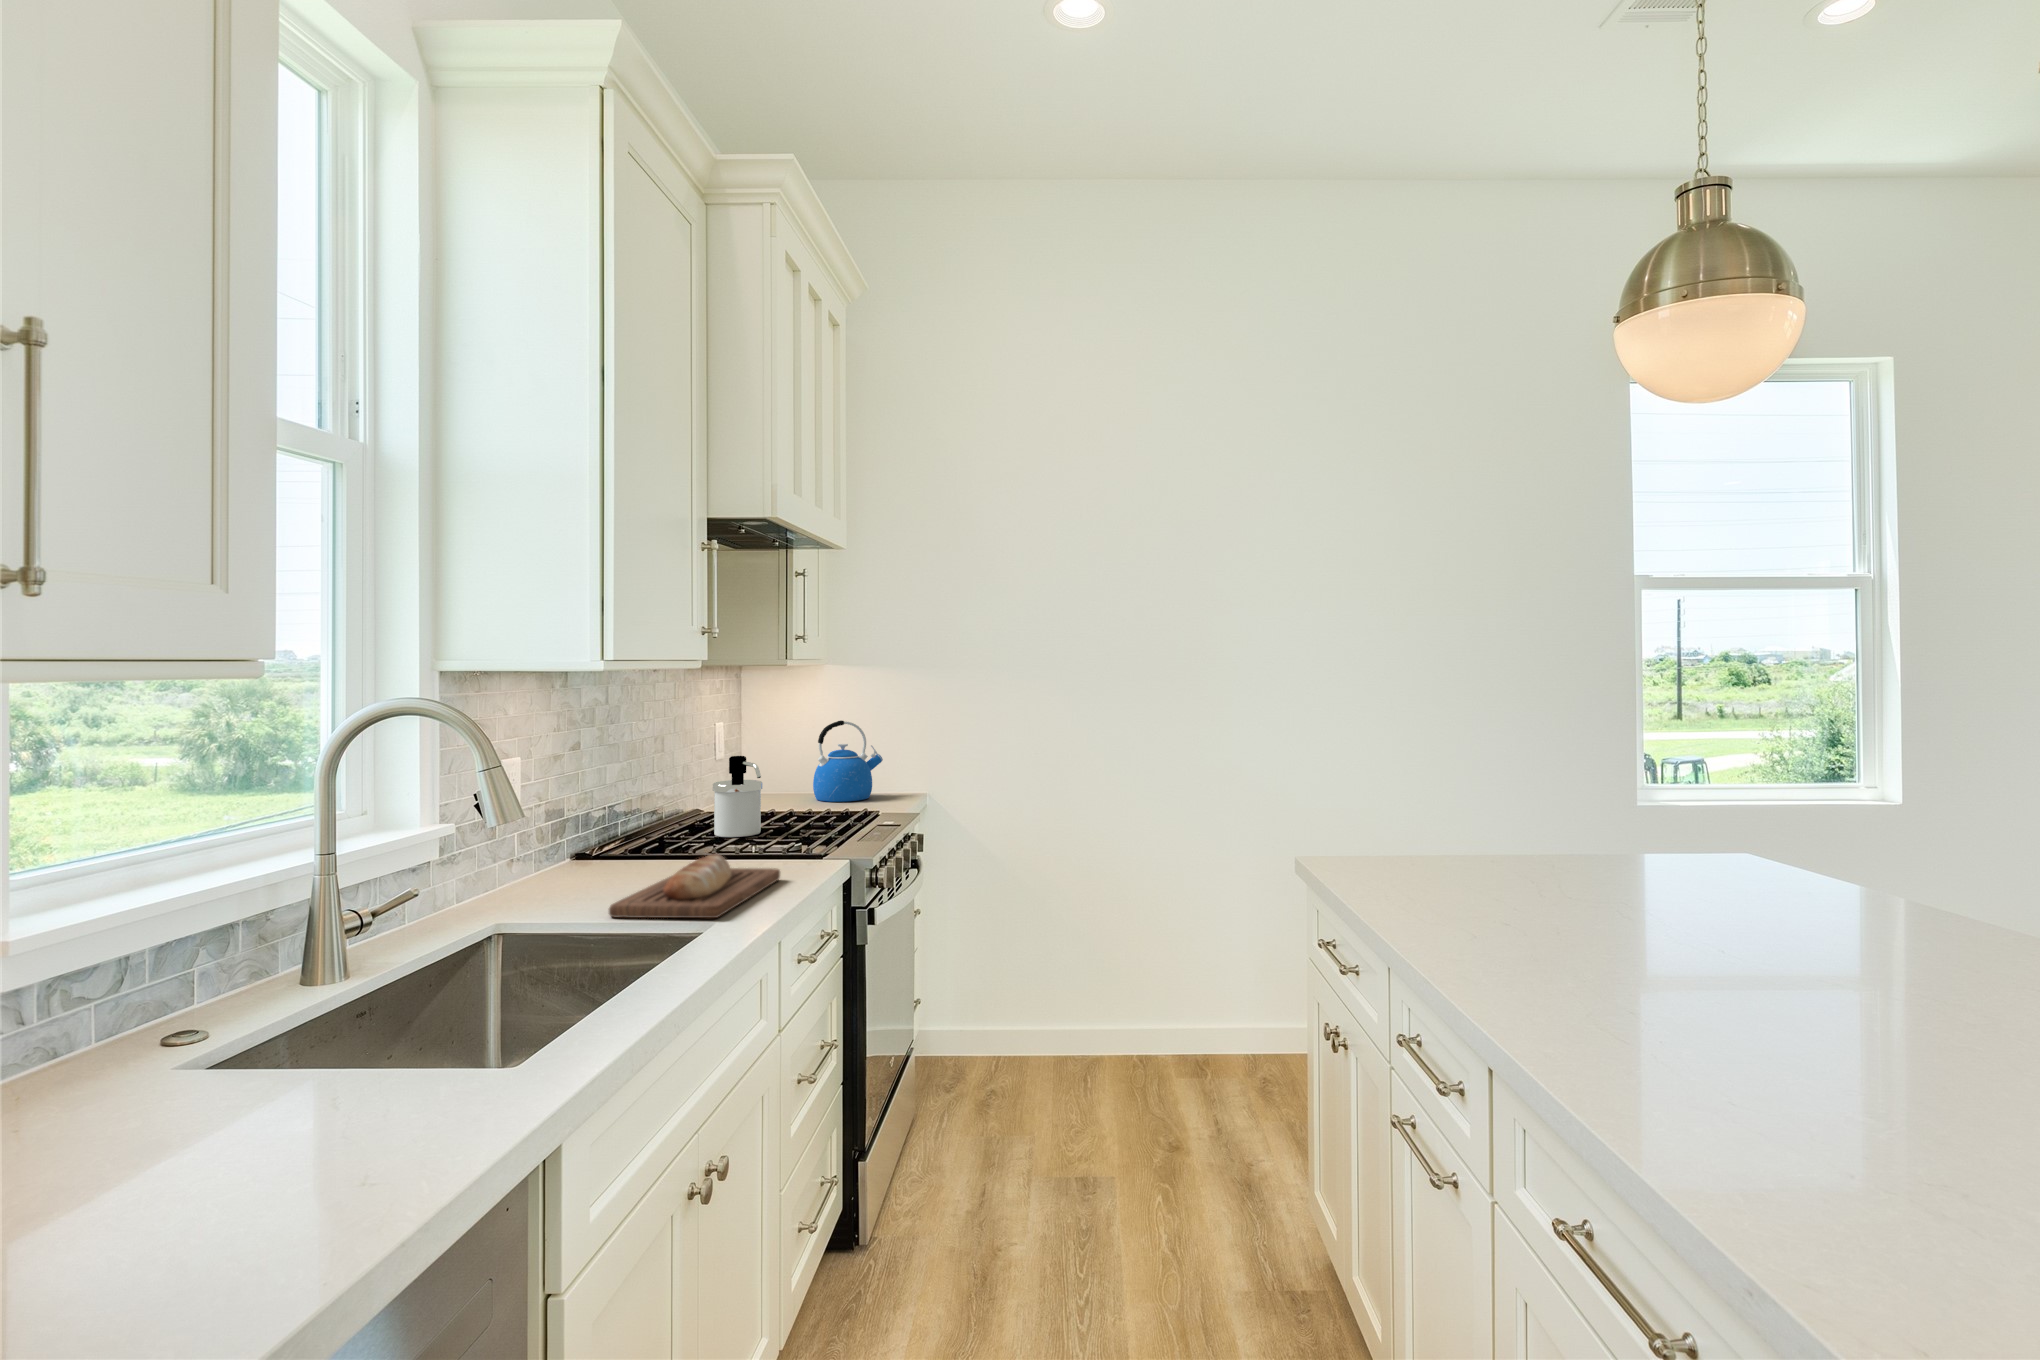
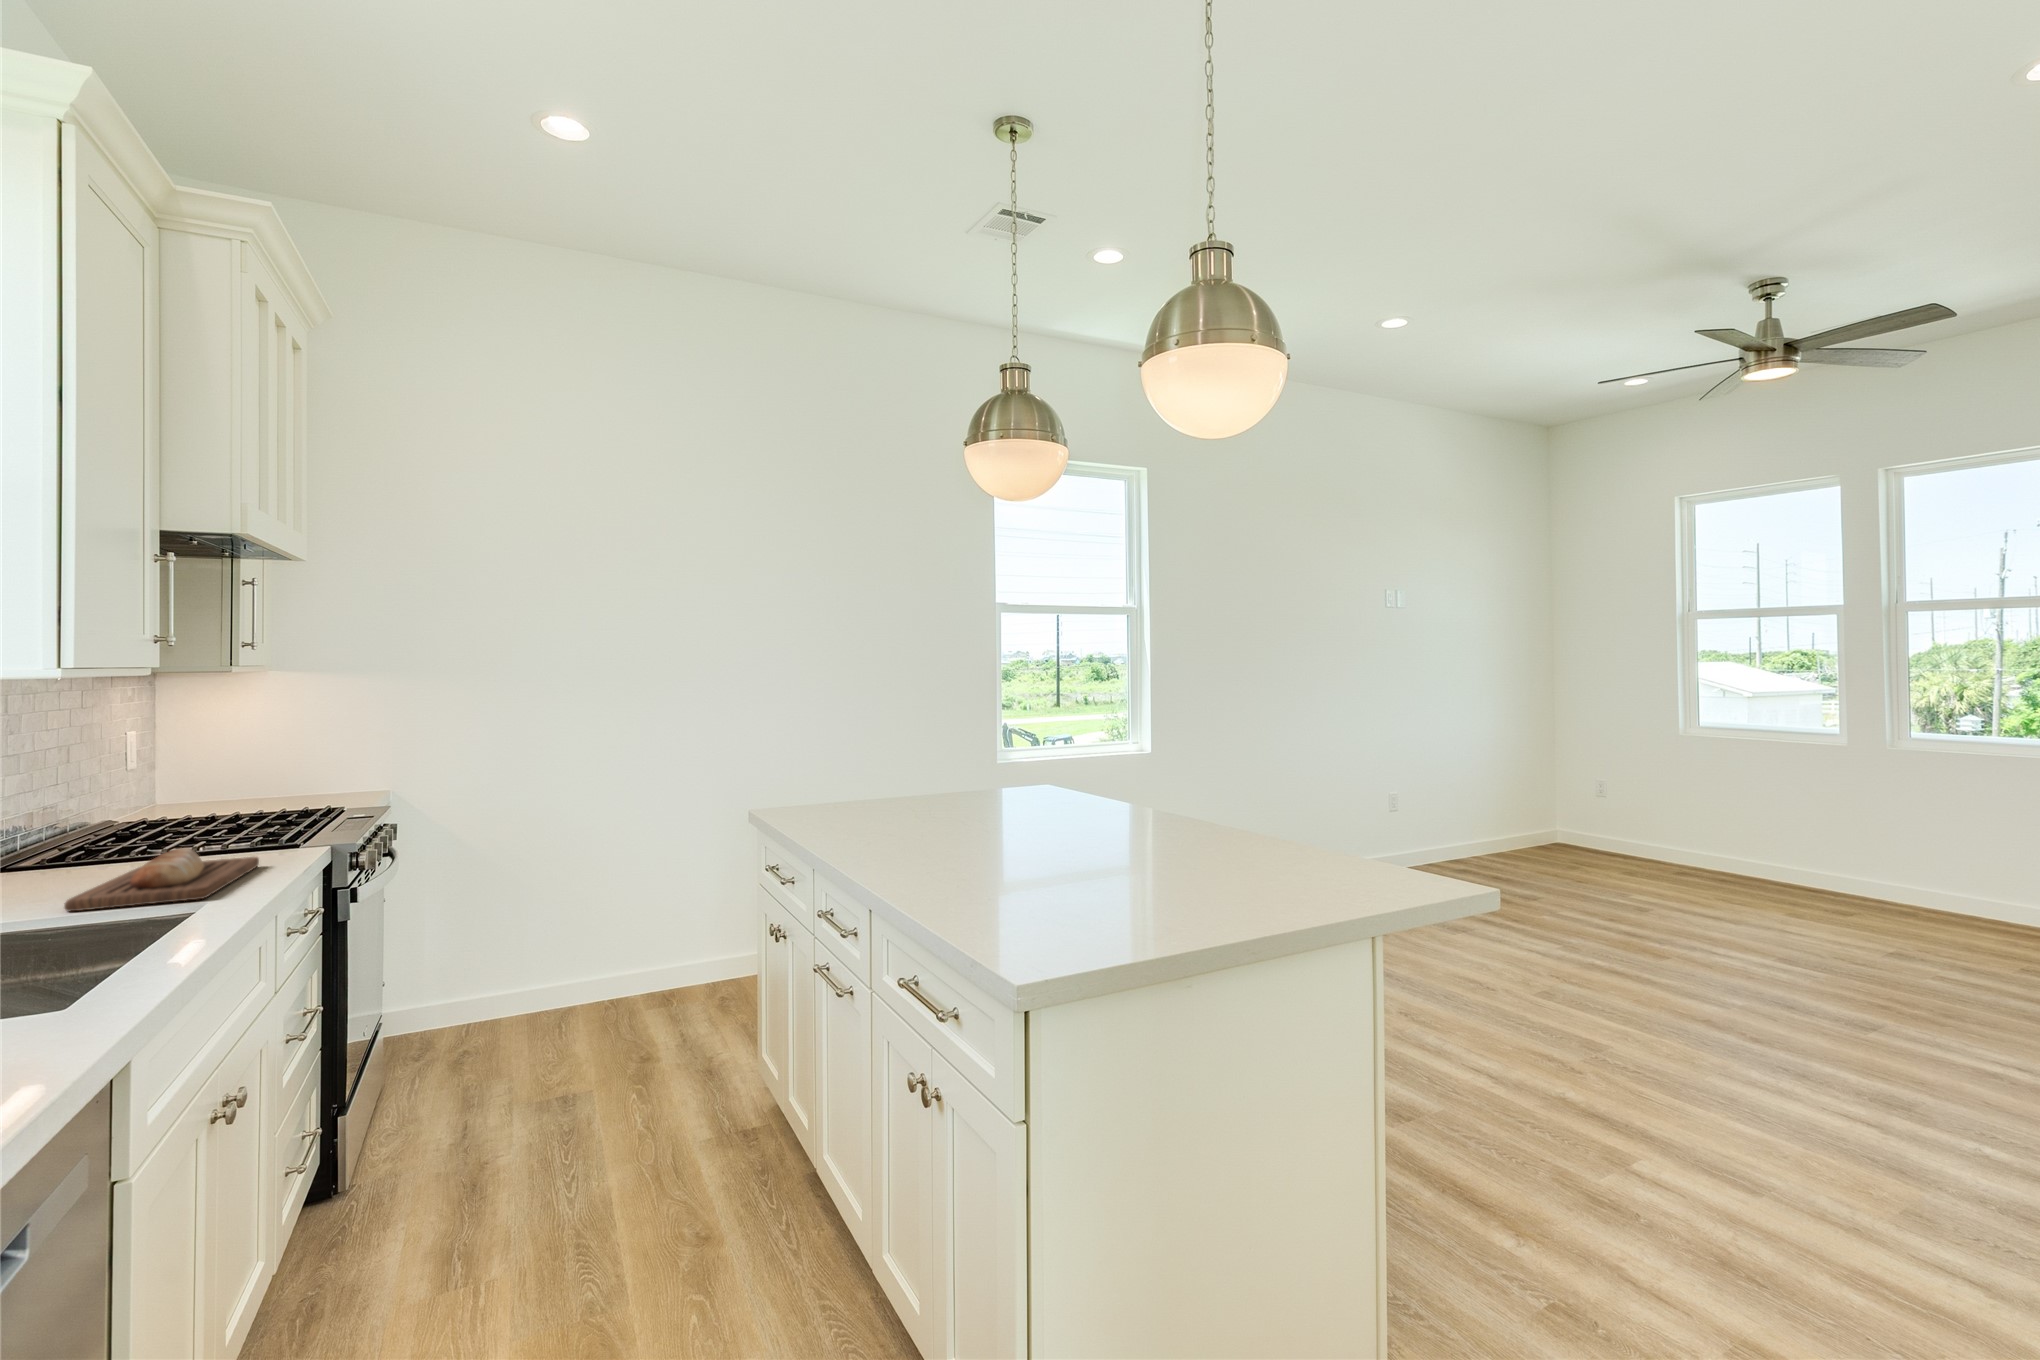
kettle: present [813,720,883,802] -> none [257,725,342,805]
soap dispenser: present [713,756,762,837] -> none [147,761,215,841]

